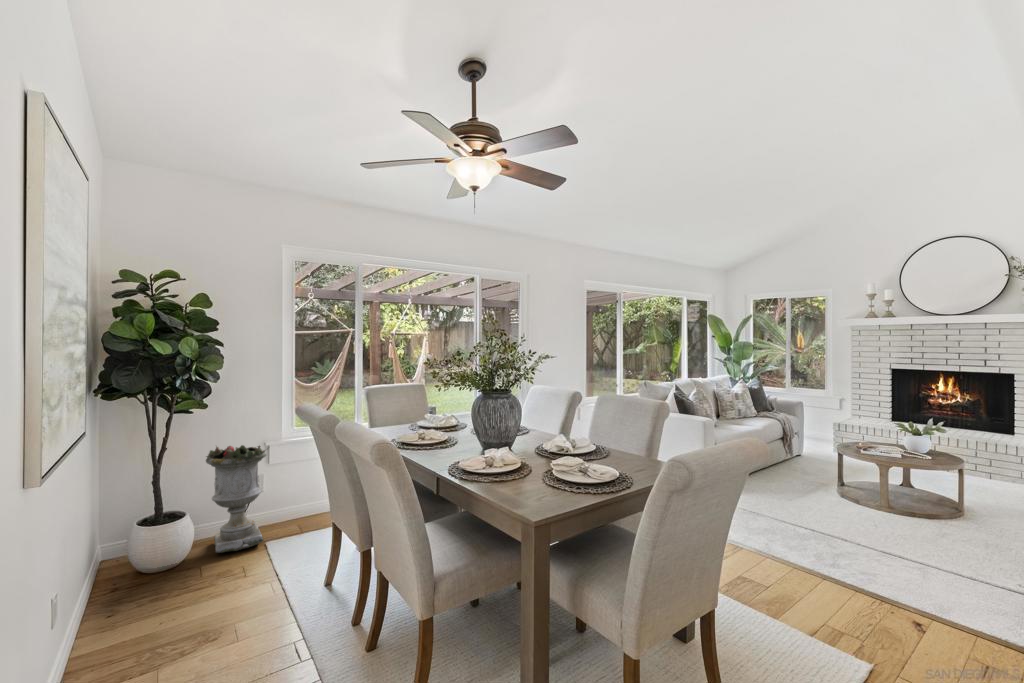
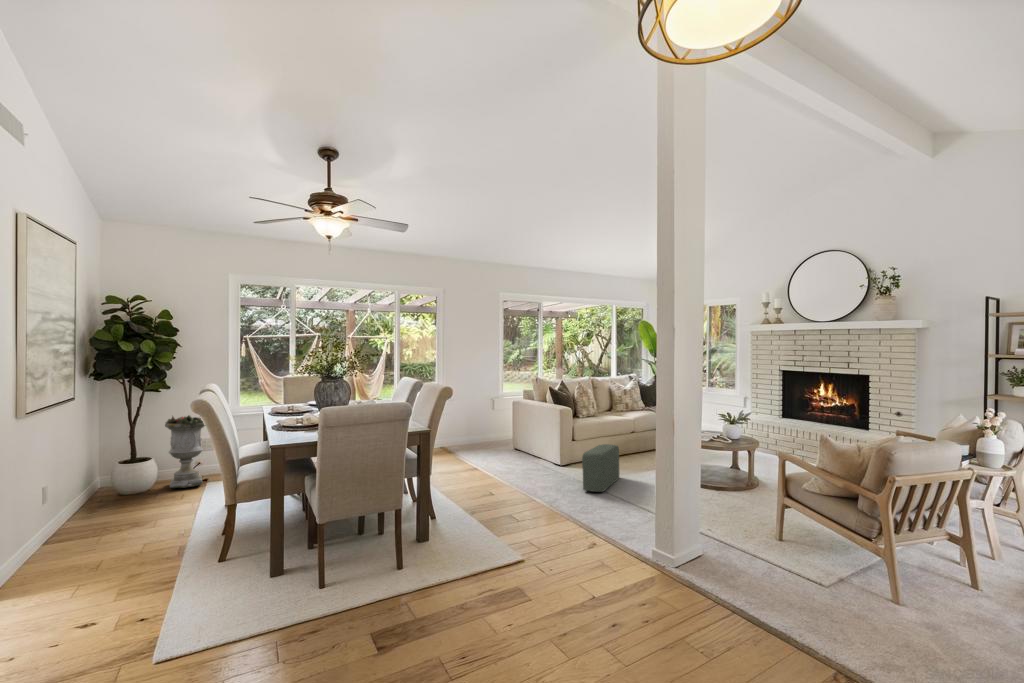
pouf: none [759,459,810,527] -> present [582,444,619,492]

